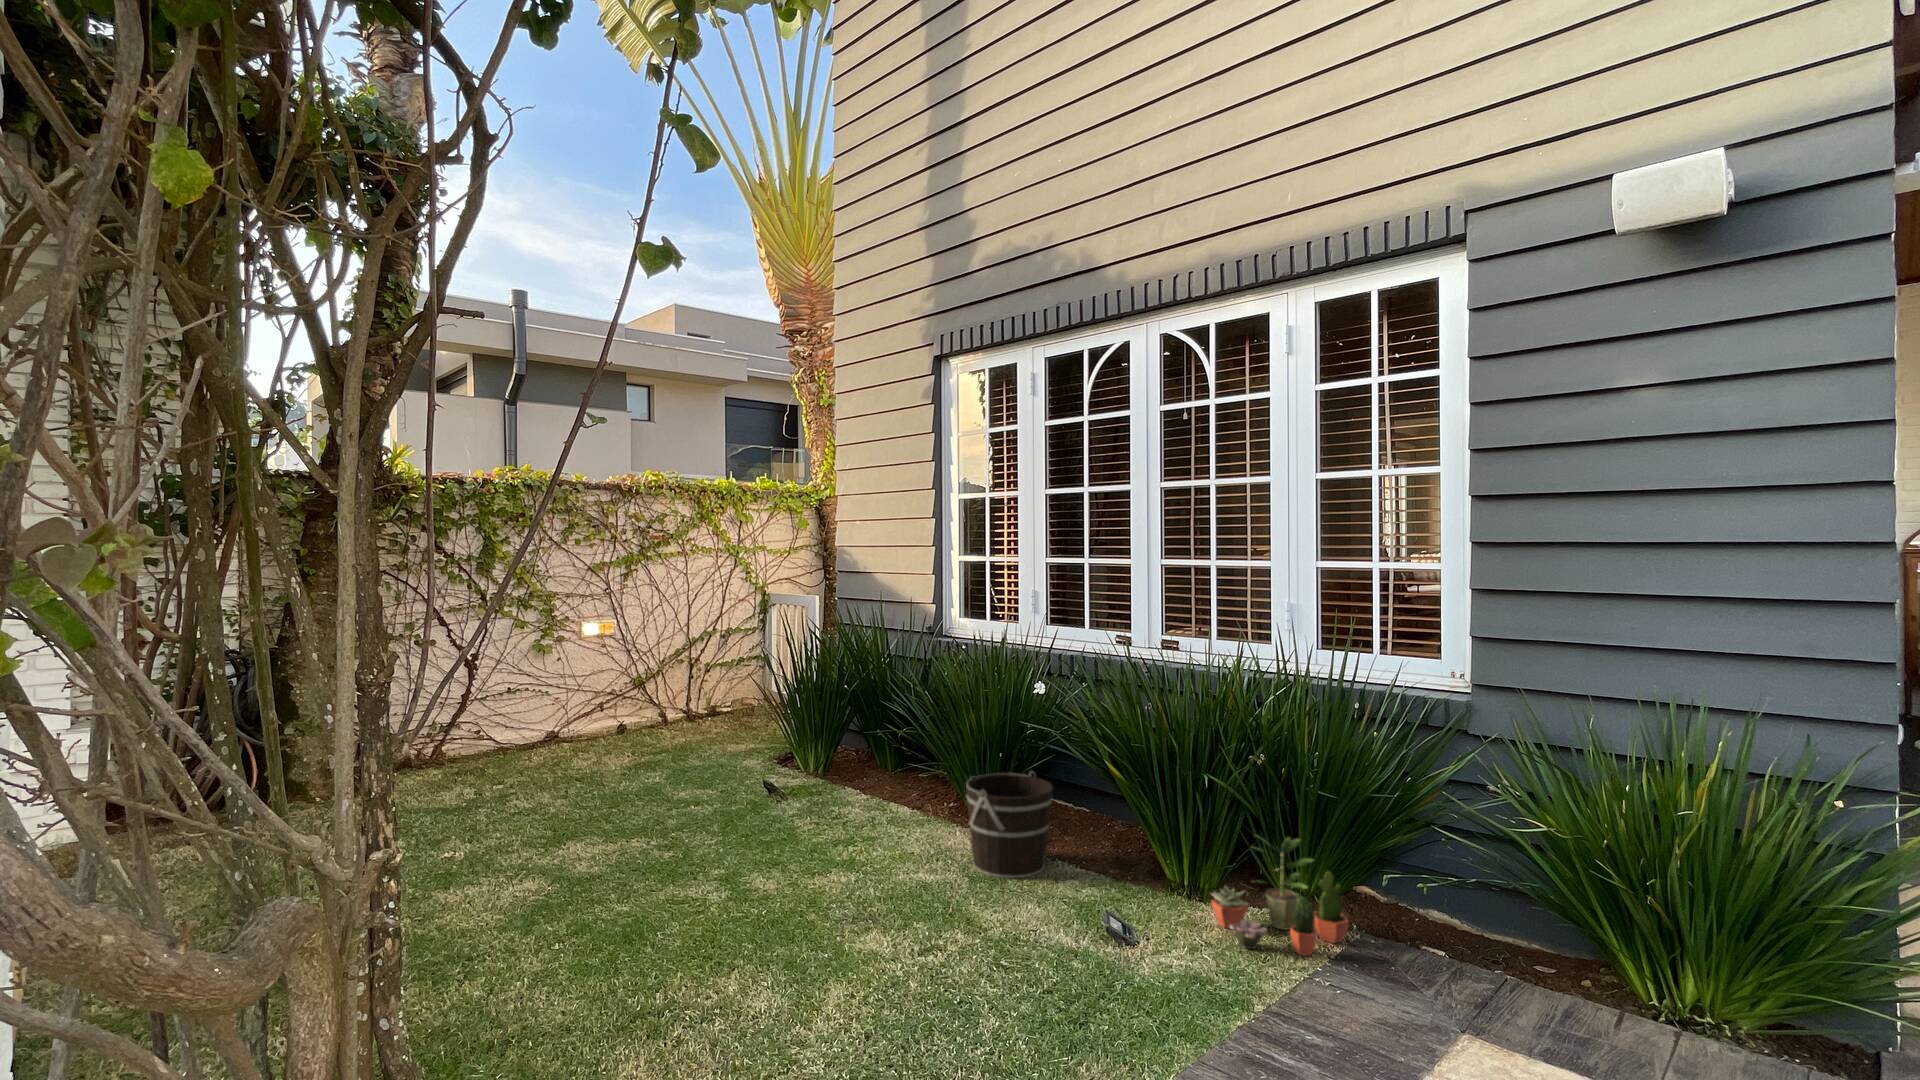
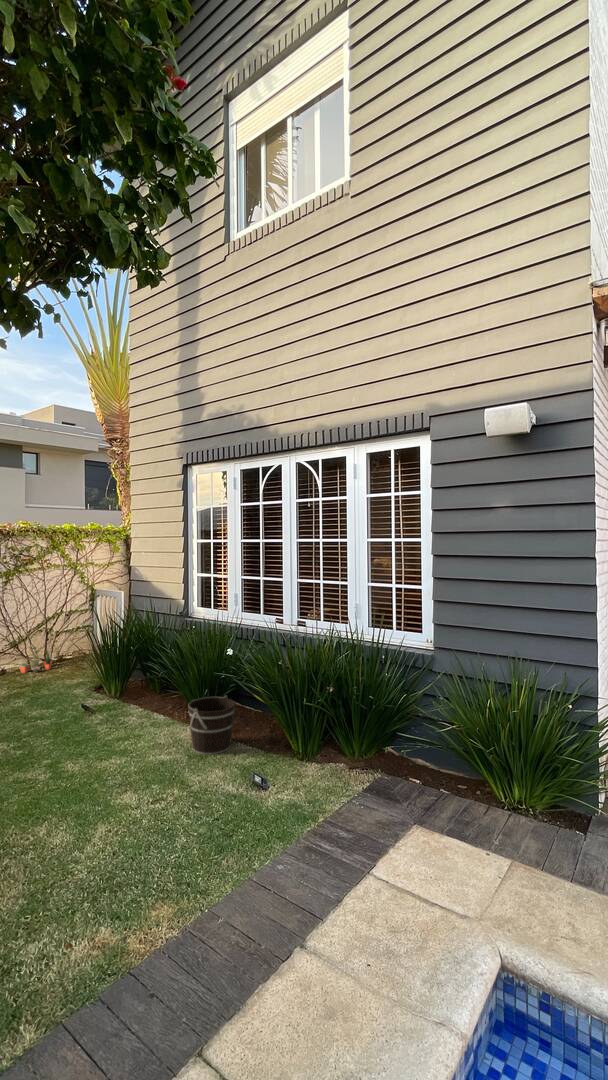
potted plant: present [1211,837,1349,956] -> present [19,647,52,673]

